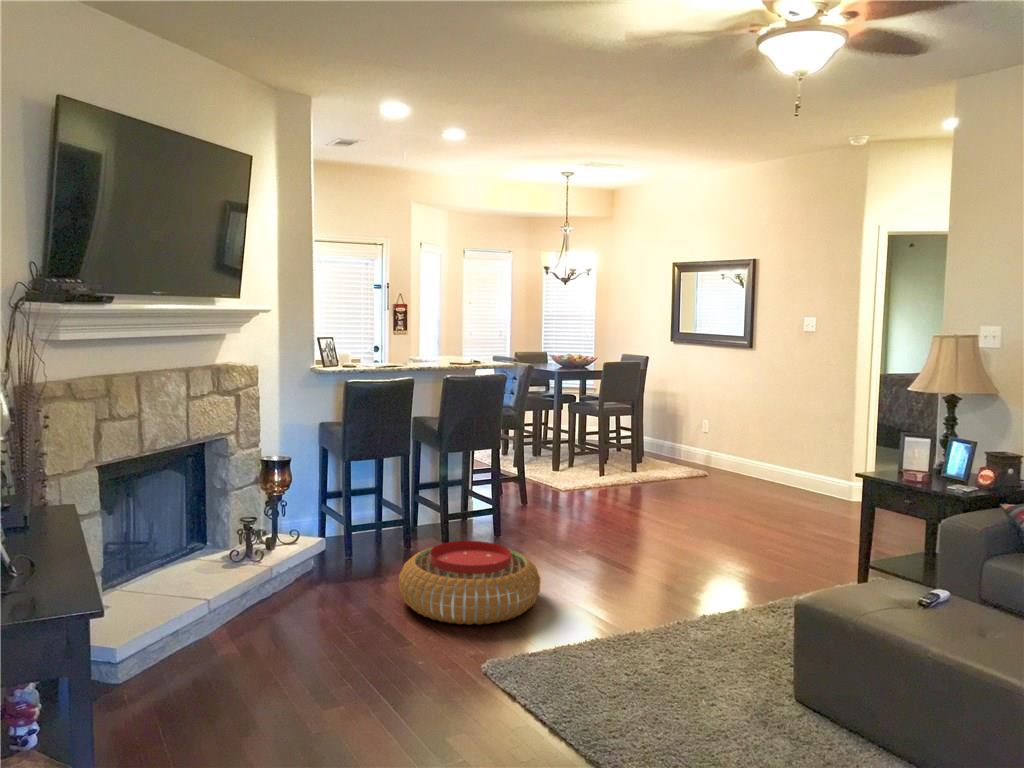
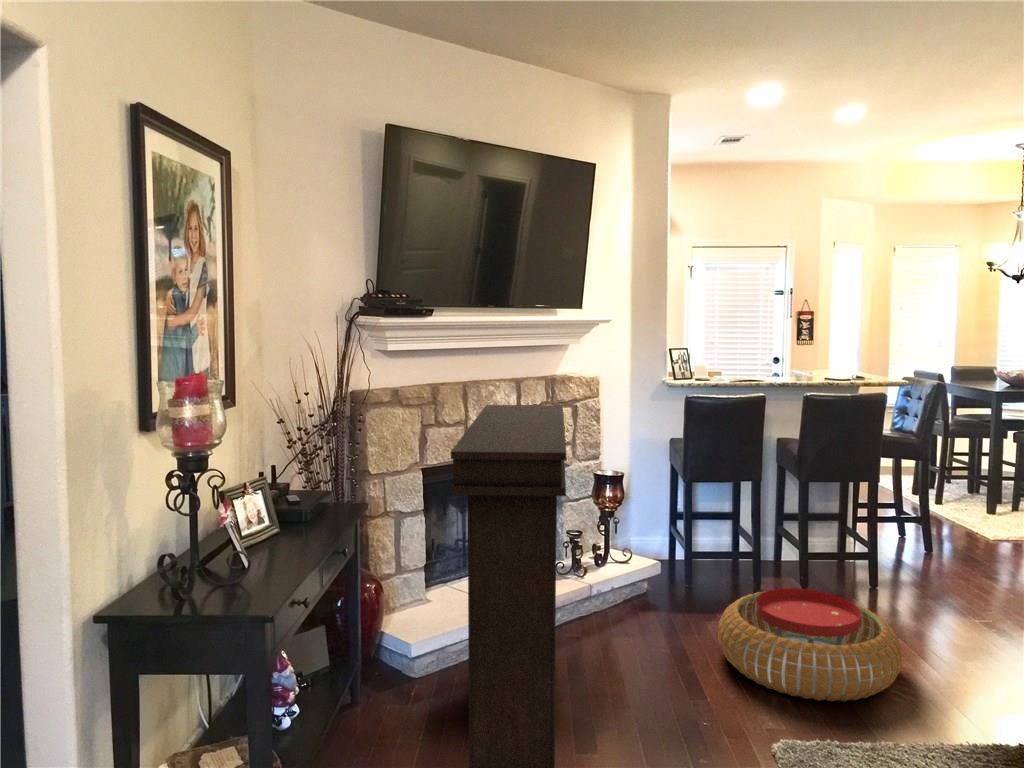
console table: none [179,393,338,761] -> present [451,405,567,768]

